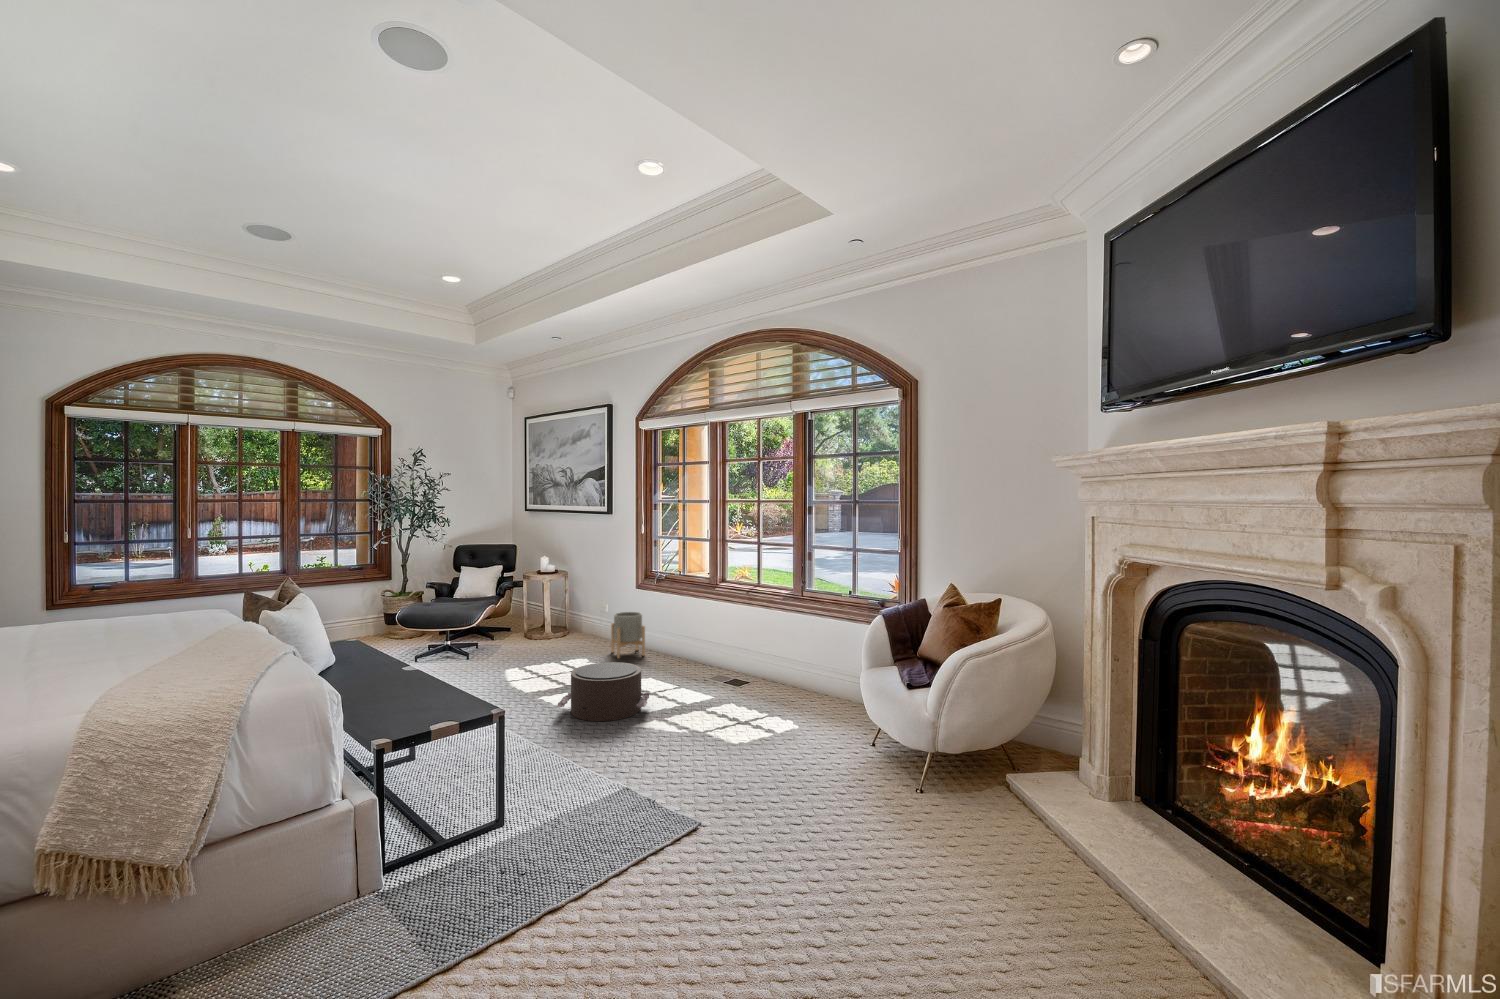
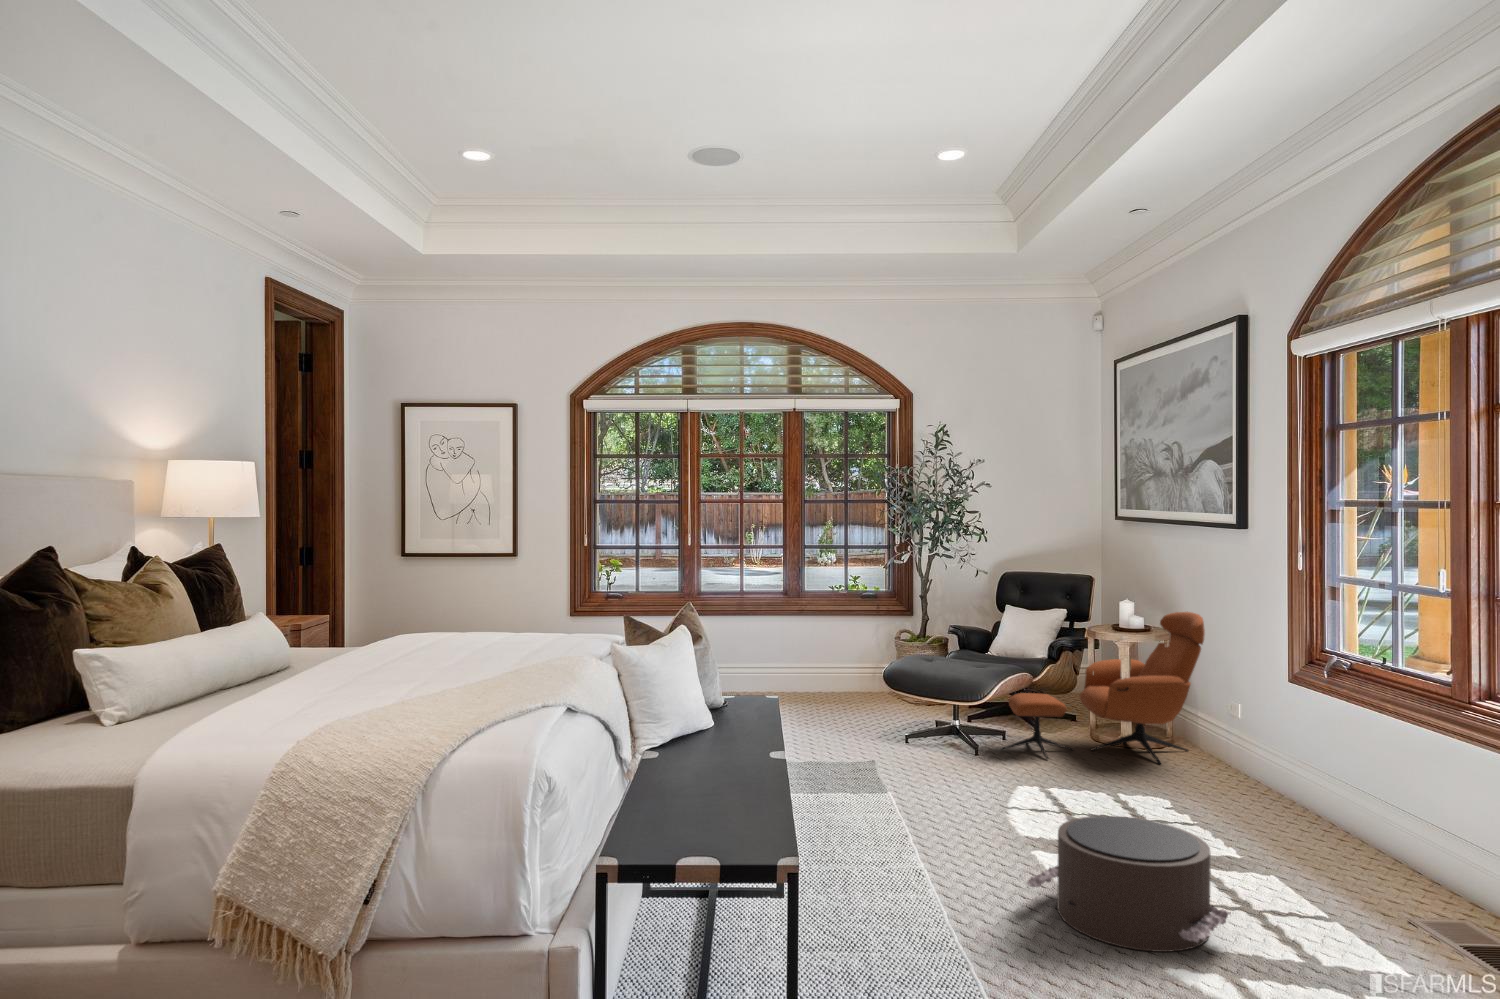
lounge chair: none [481,560,590,653] -> present [1001,612,1205,764]
planter: present [611,612,645,658] -> none [1225,722,1295,822]

